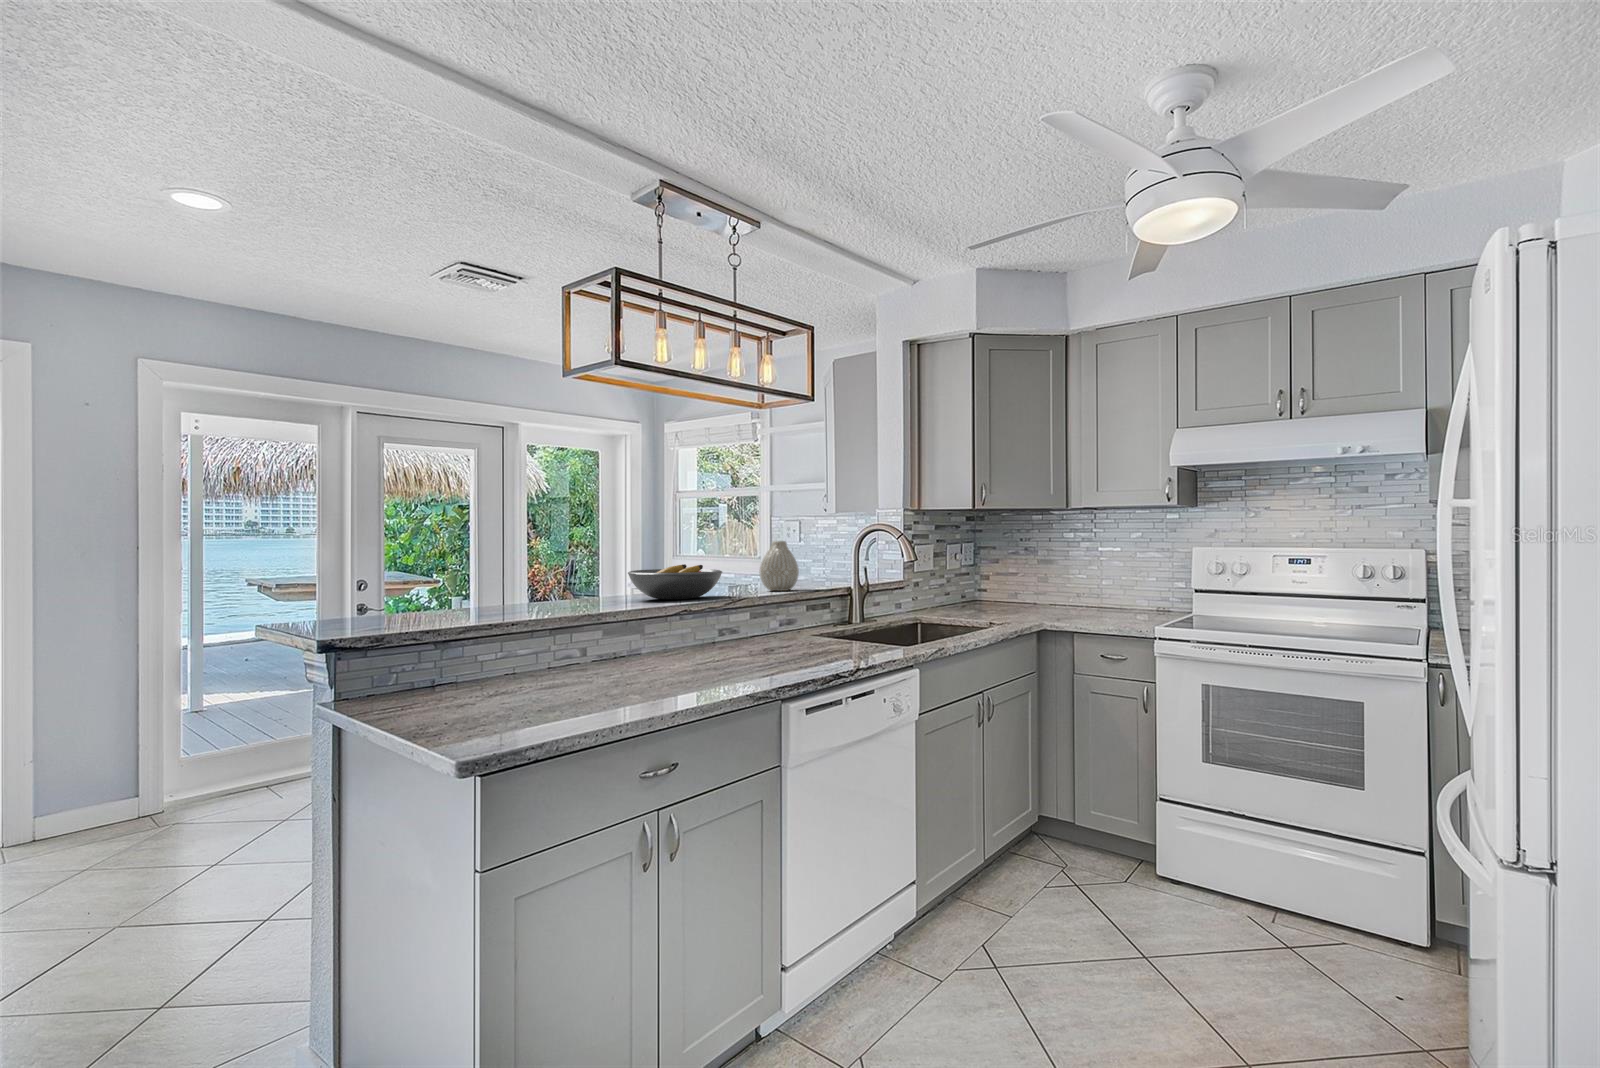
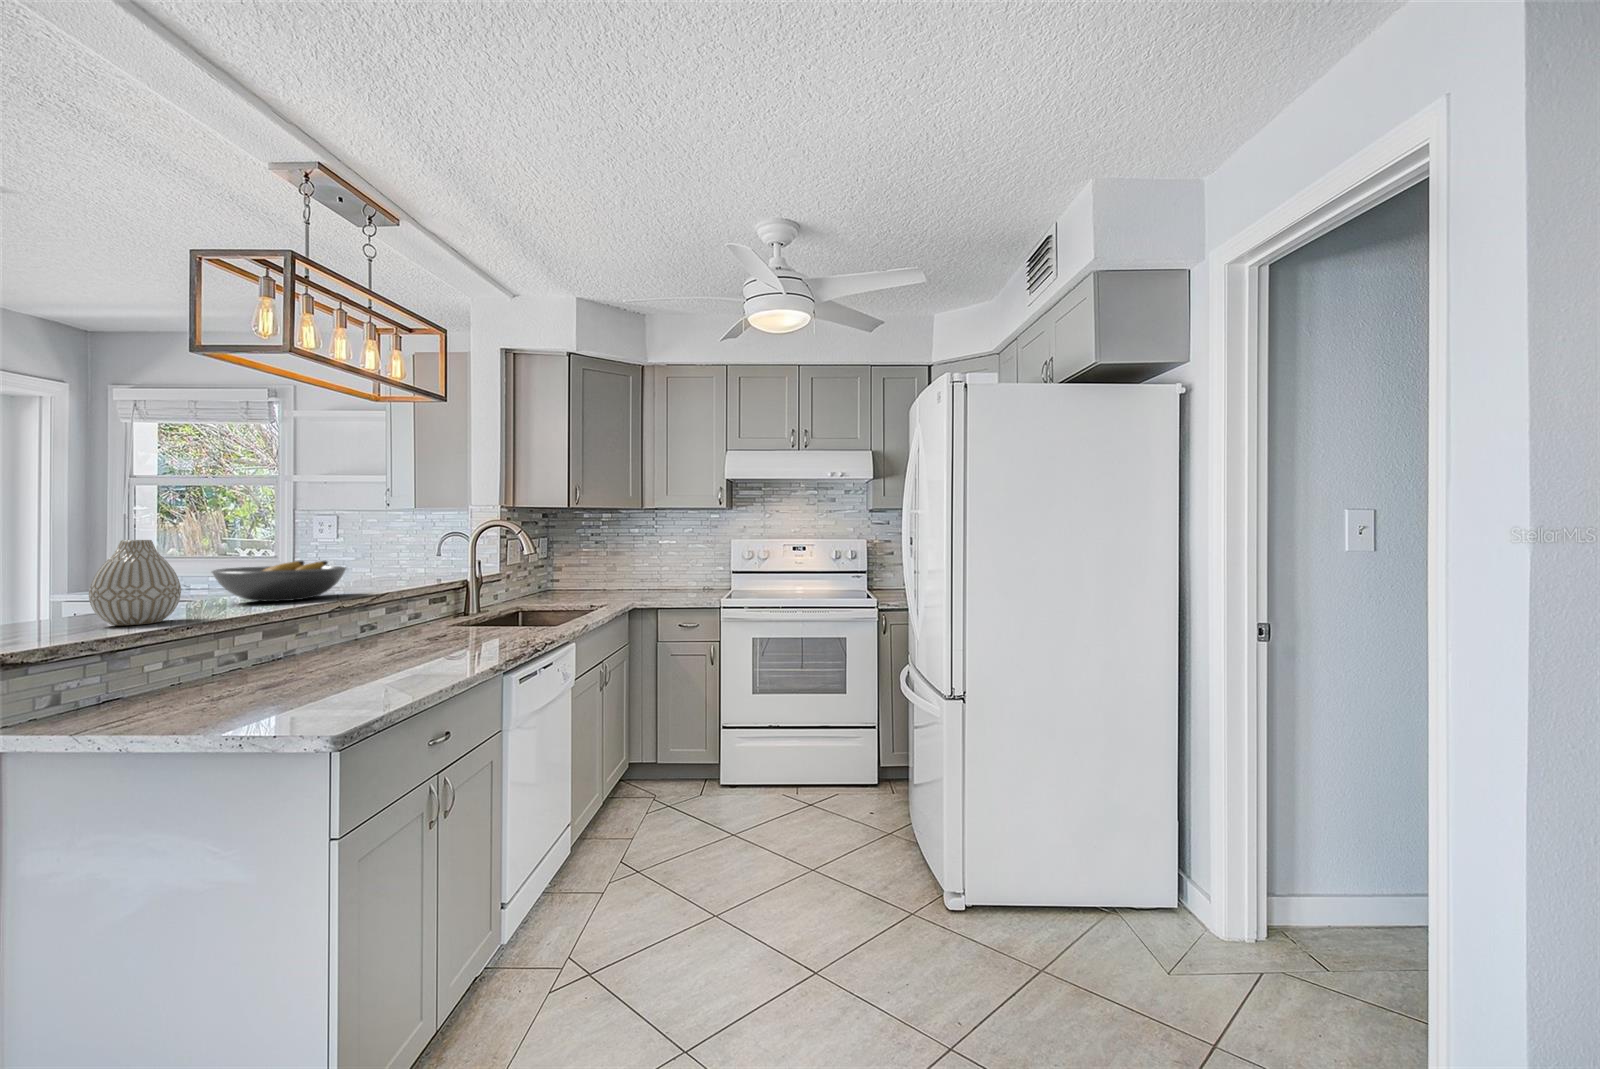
vase: present [759,541,799,591] -> present [89,540,181,625]

